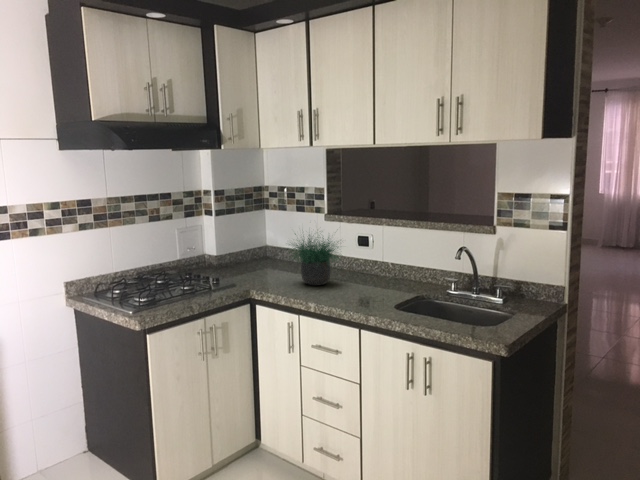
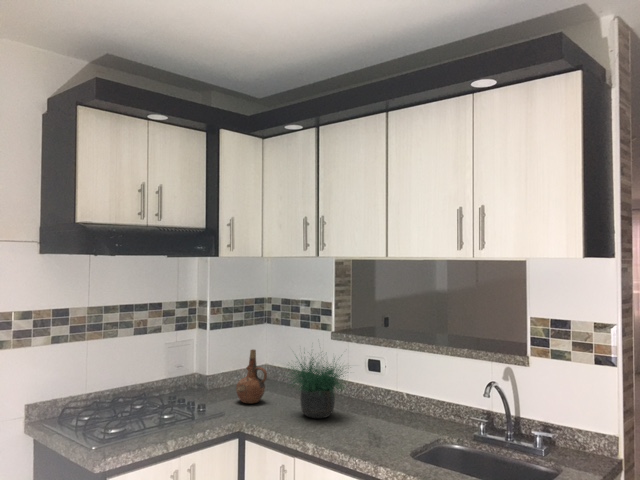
ceramic pitcher: none [244,231,270,277] -> present [236,350,267,403]

